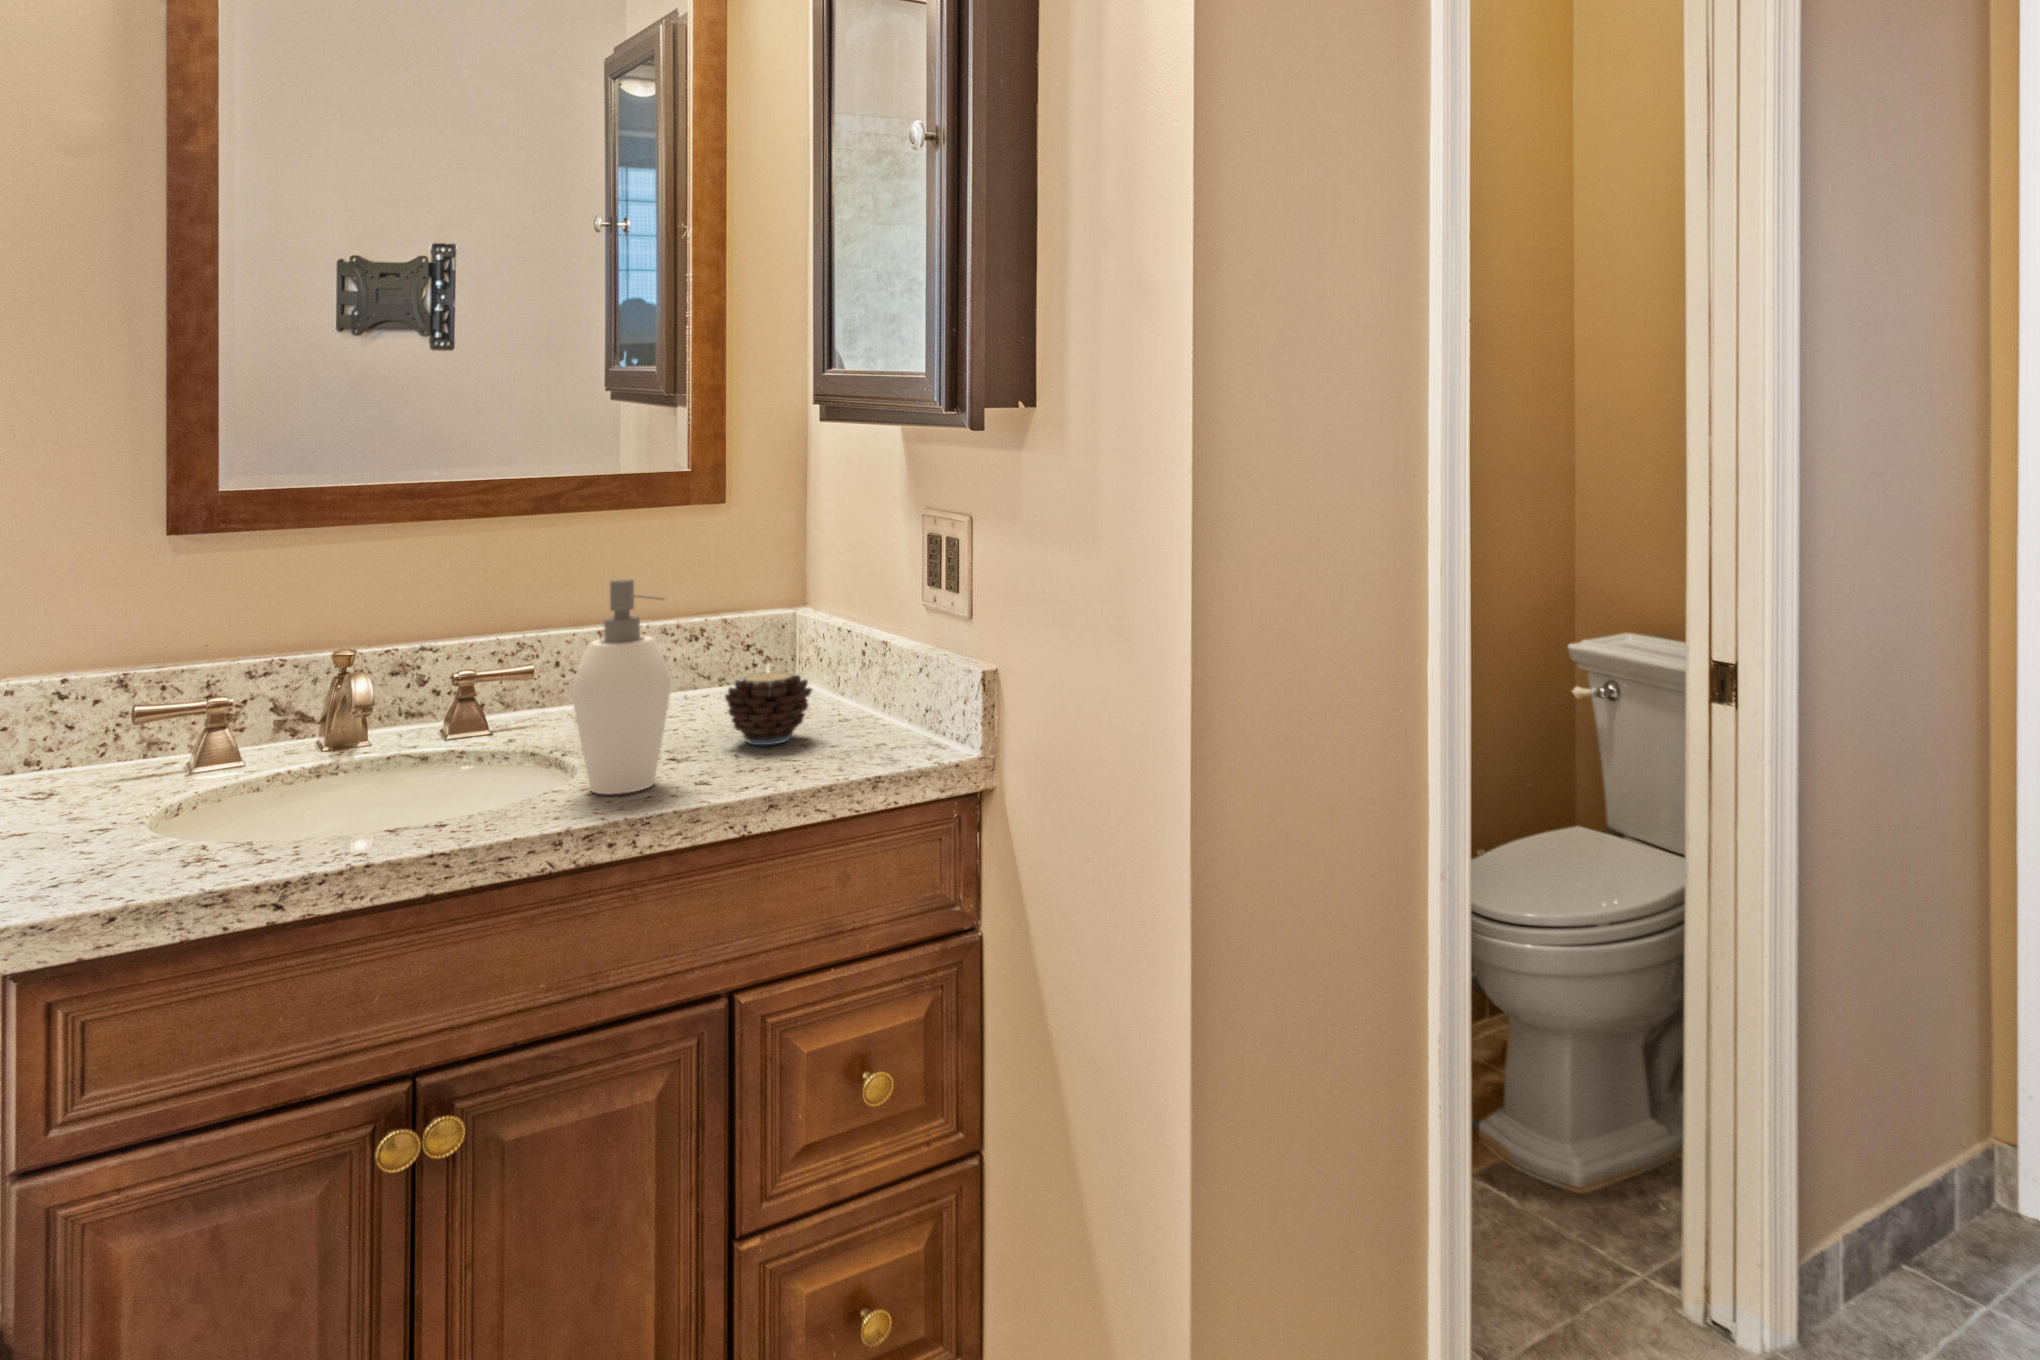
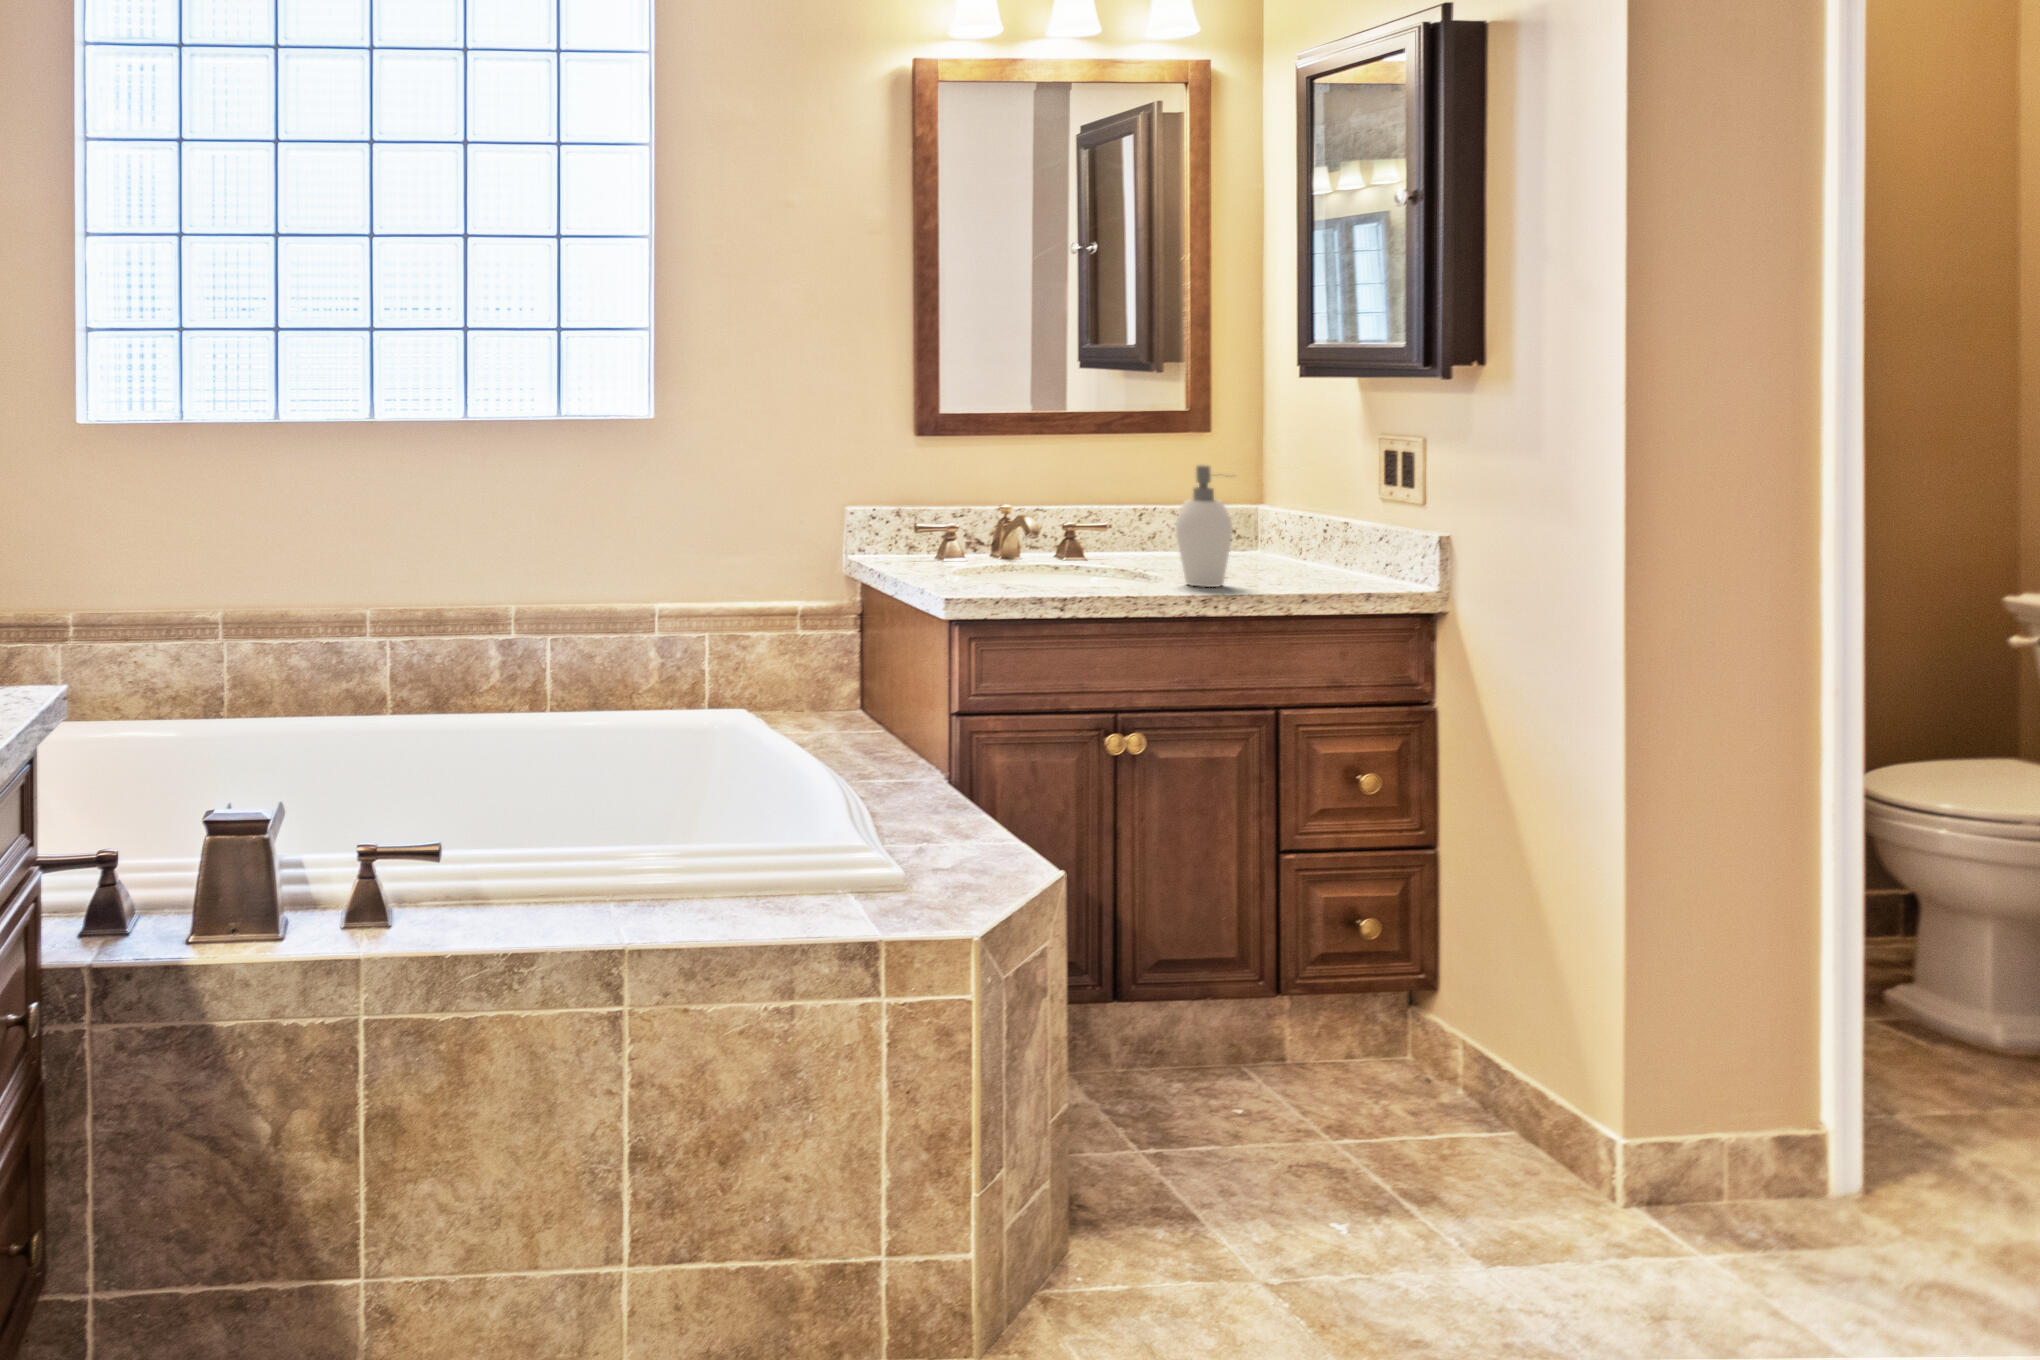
candle: present [725,668,812,745] -> none [1250,527,1309,577]

